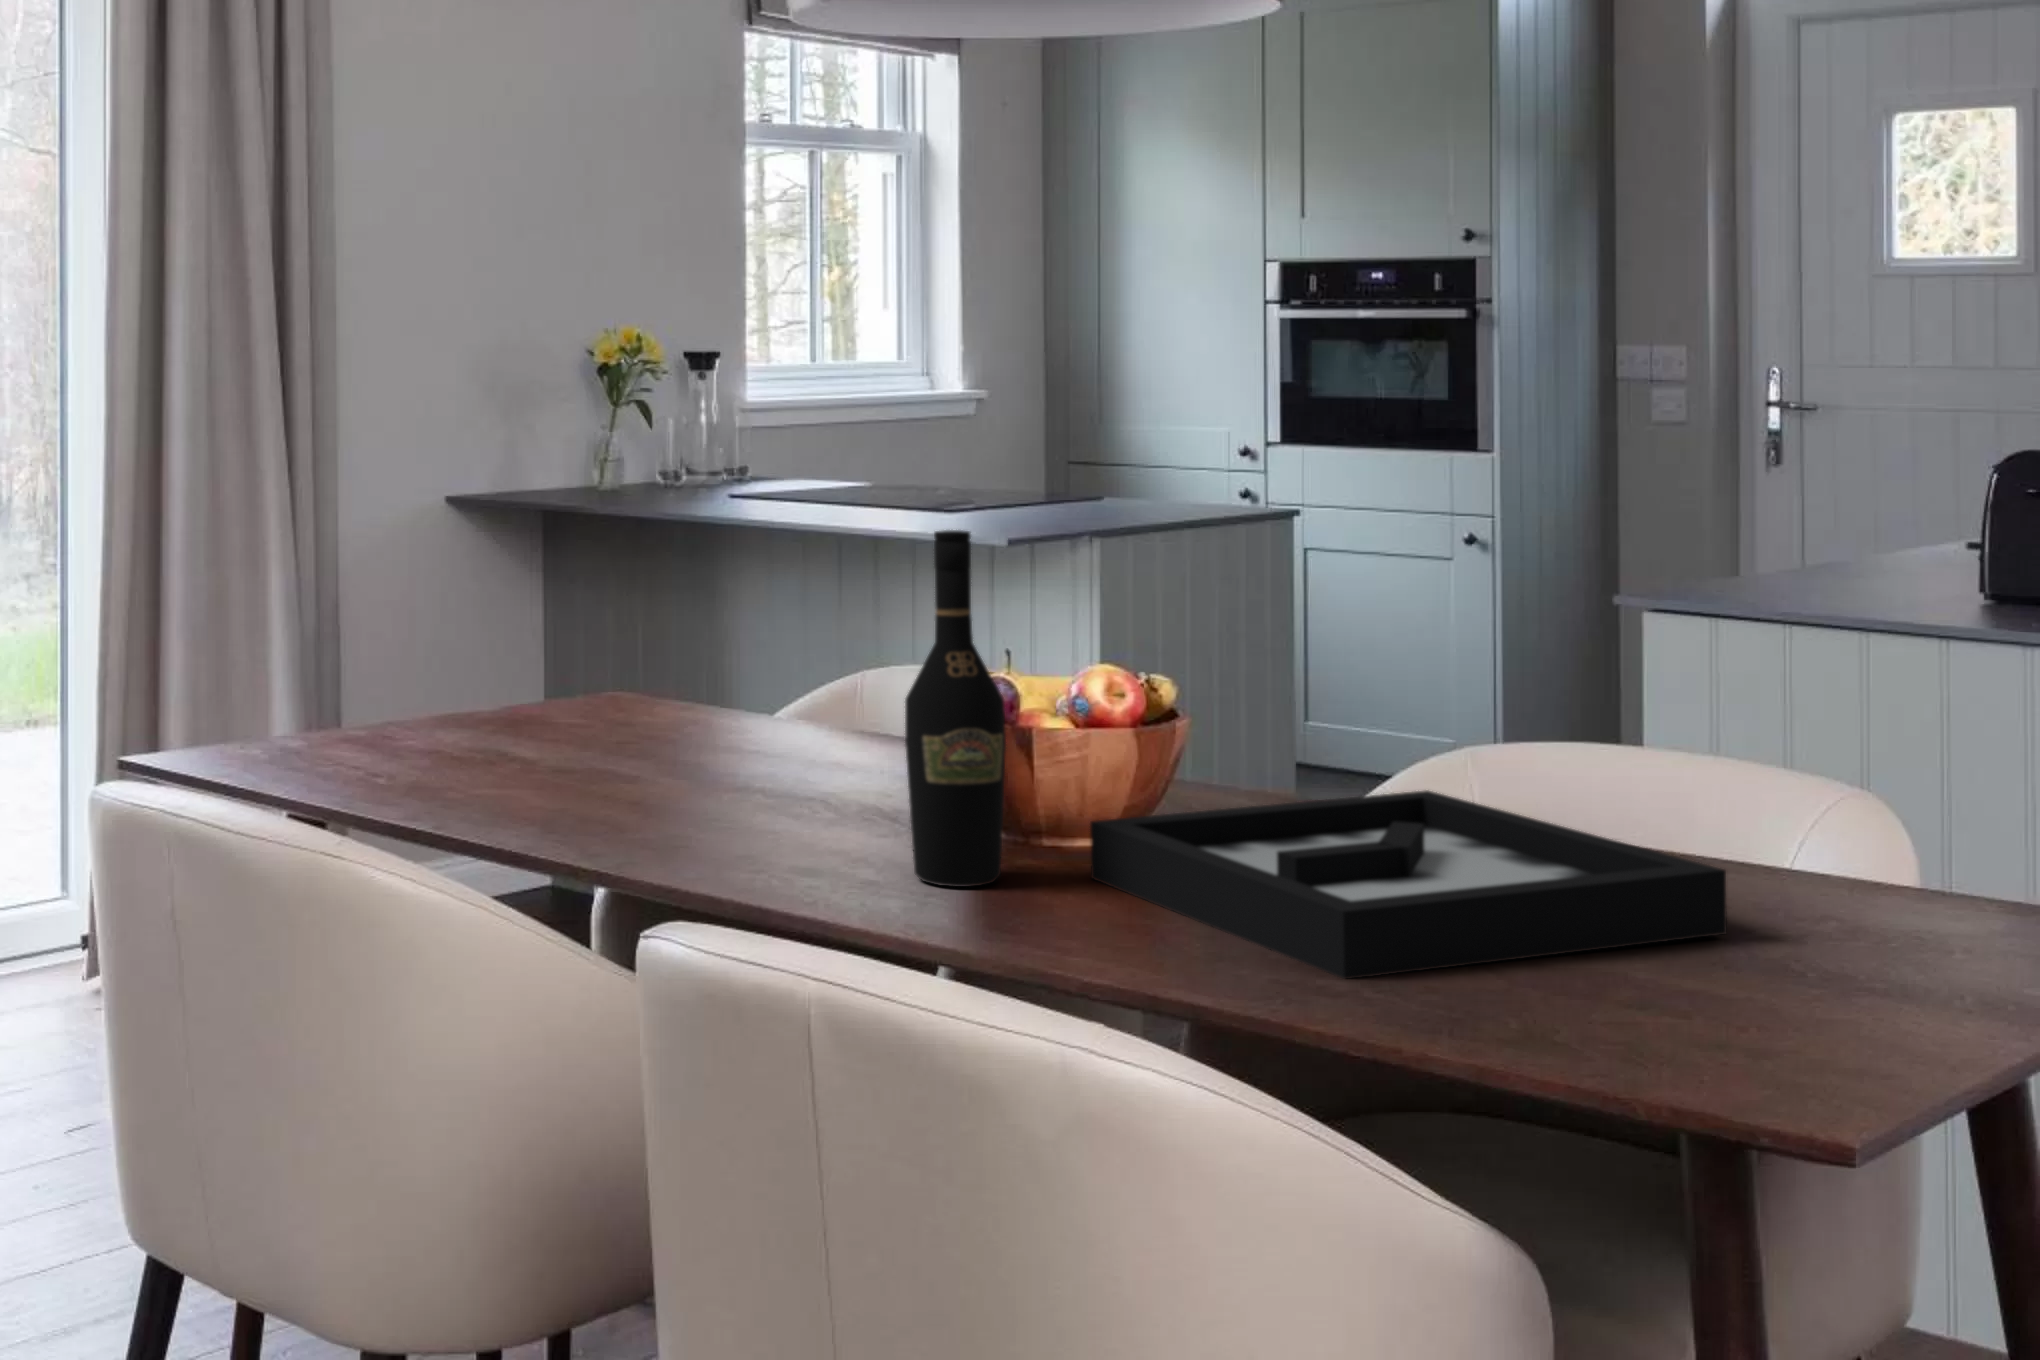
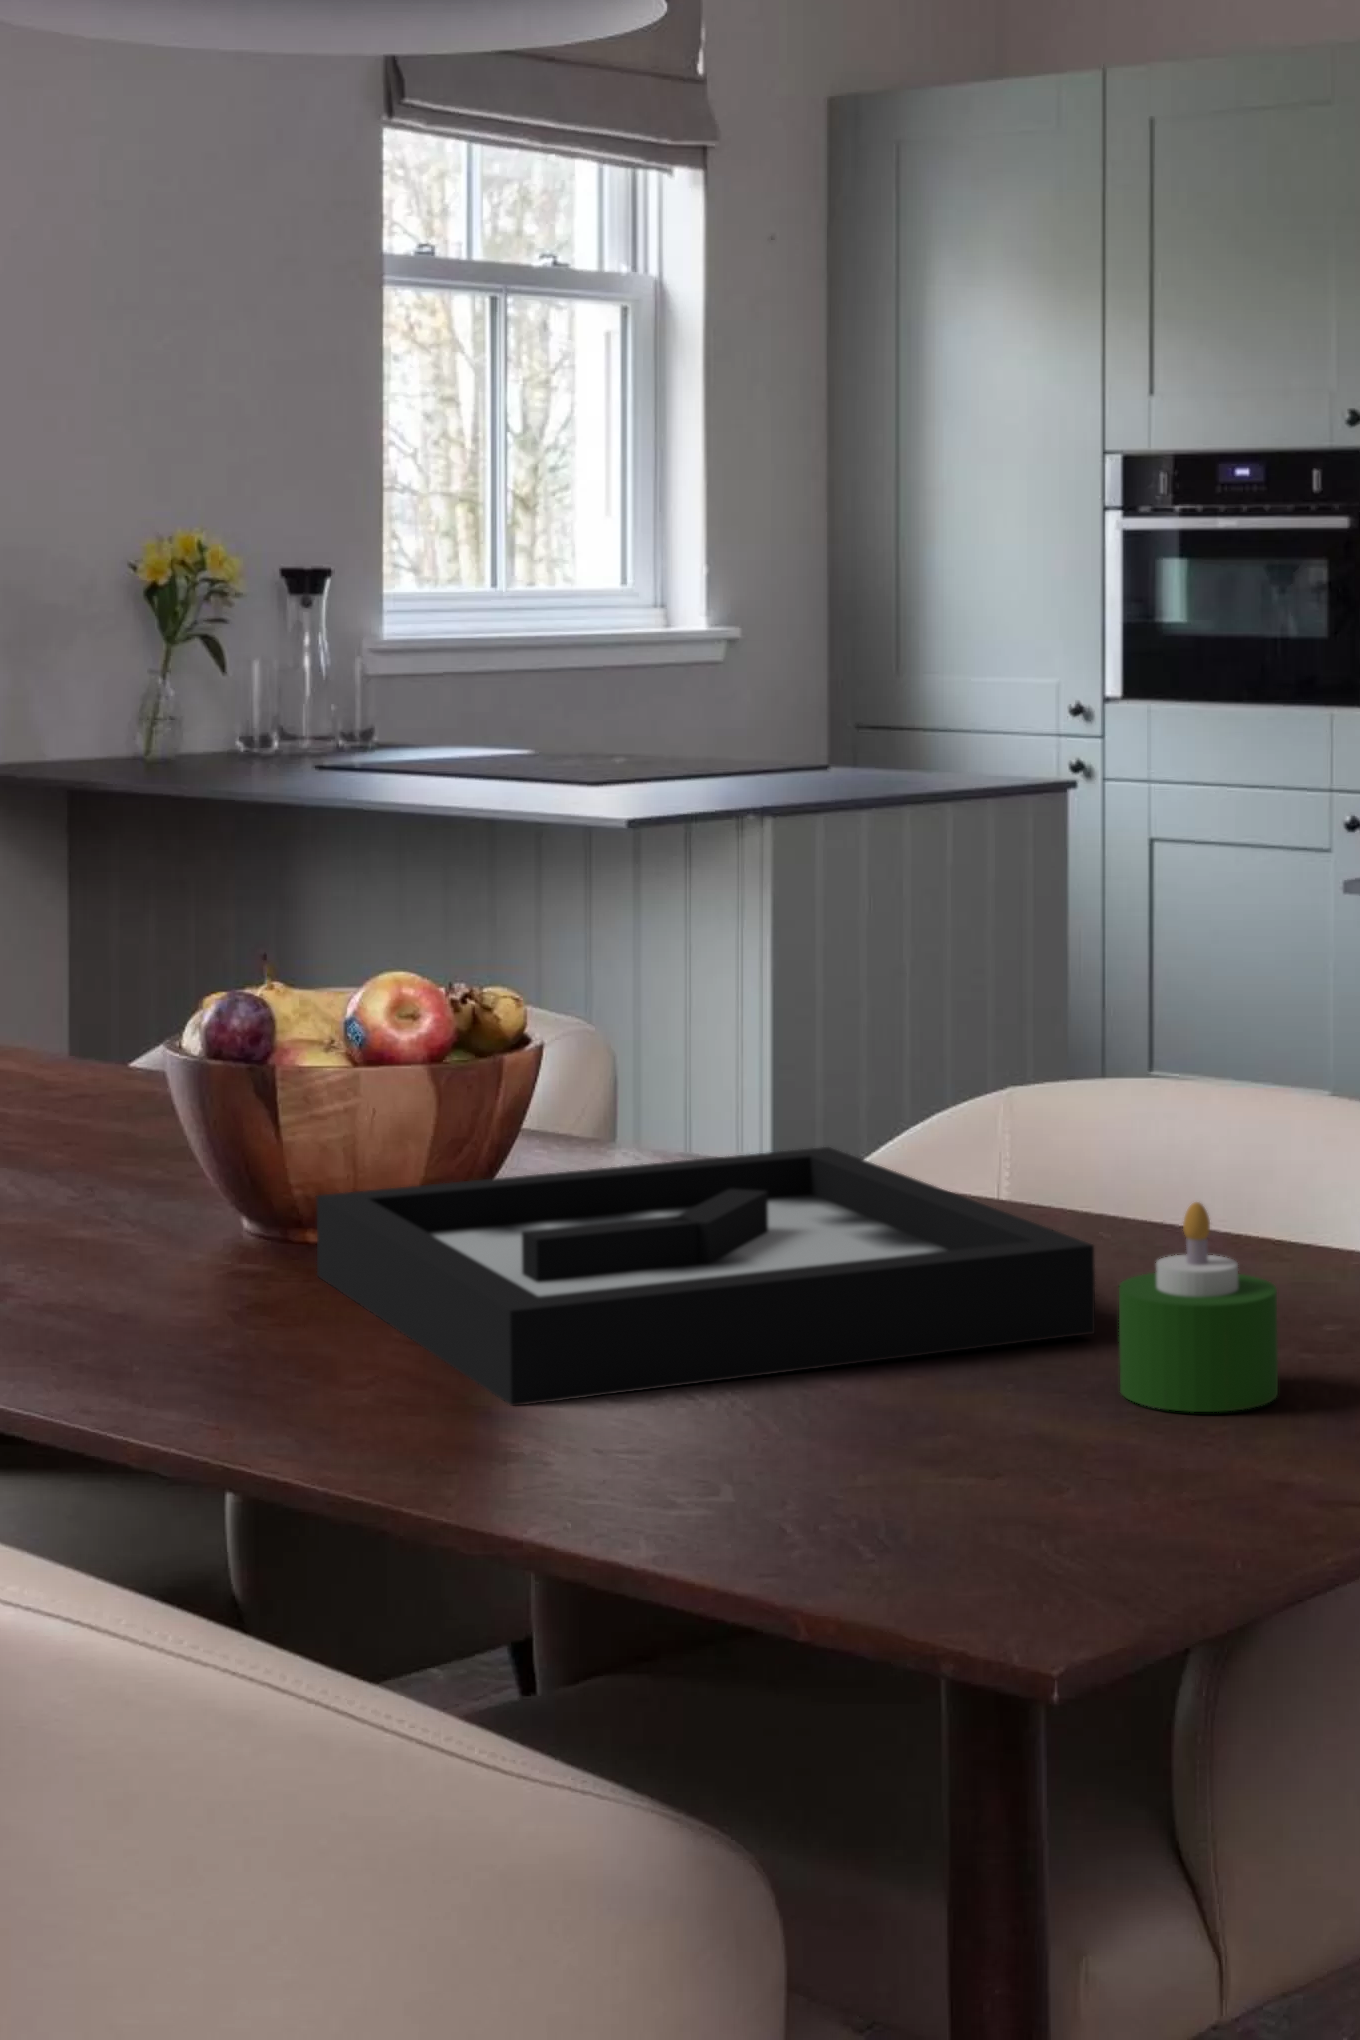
wine bottle: present [905,530,1006,887] -> none [51,787,194,1291]
candle: none [1789,842,1920,996] -> present [1119,1202,1278,1412]

